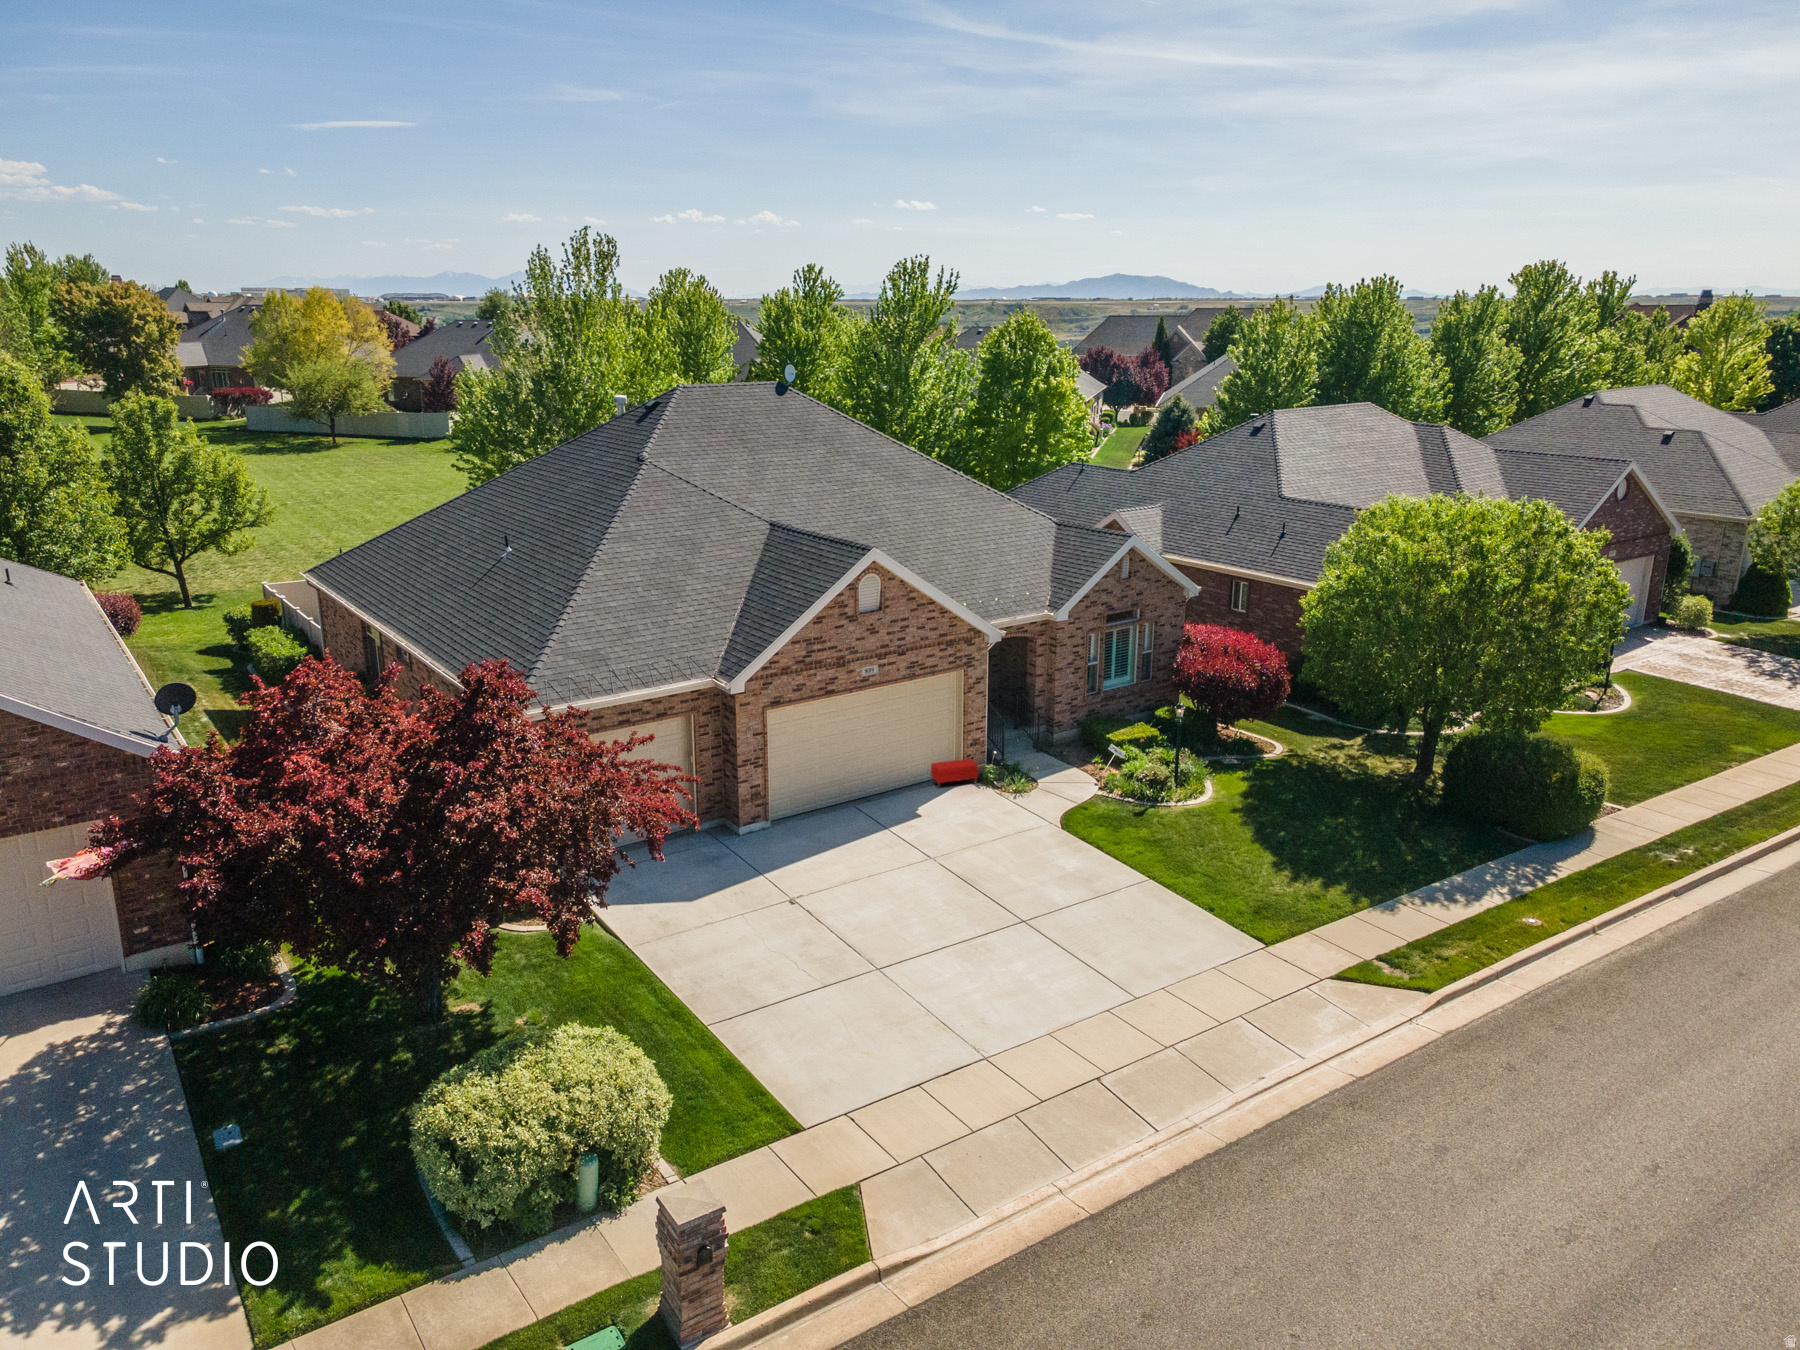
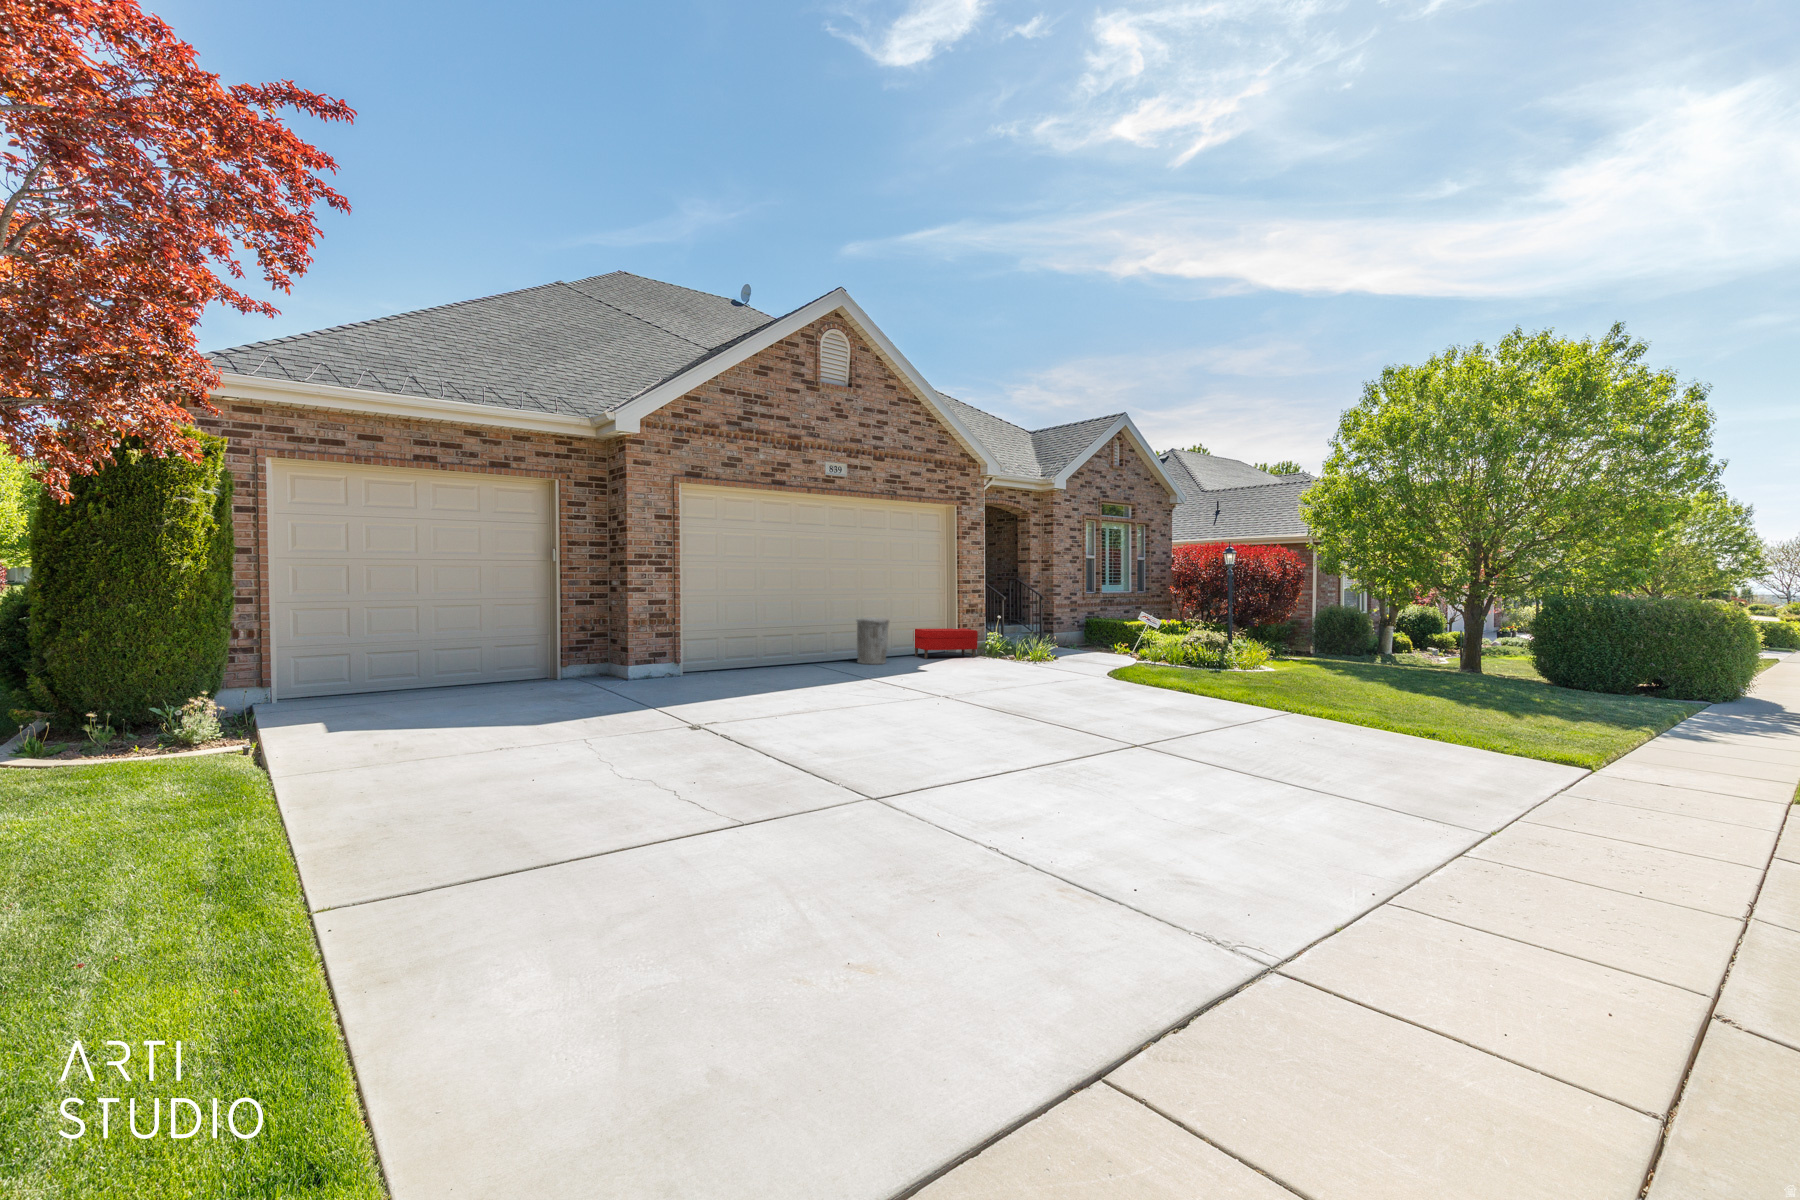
trash can: none [886,765,911,802] -> present [856,618,889,664]

